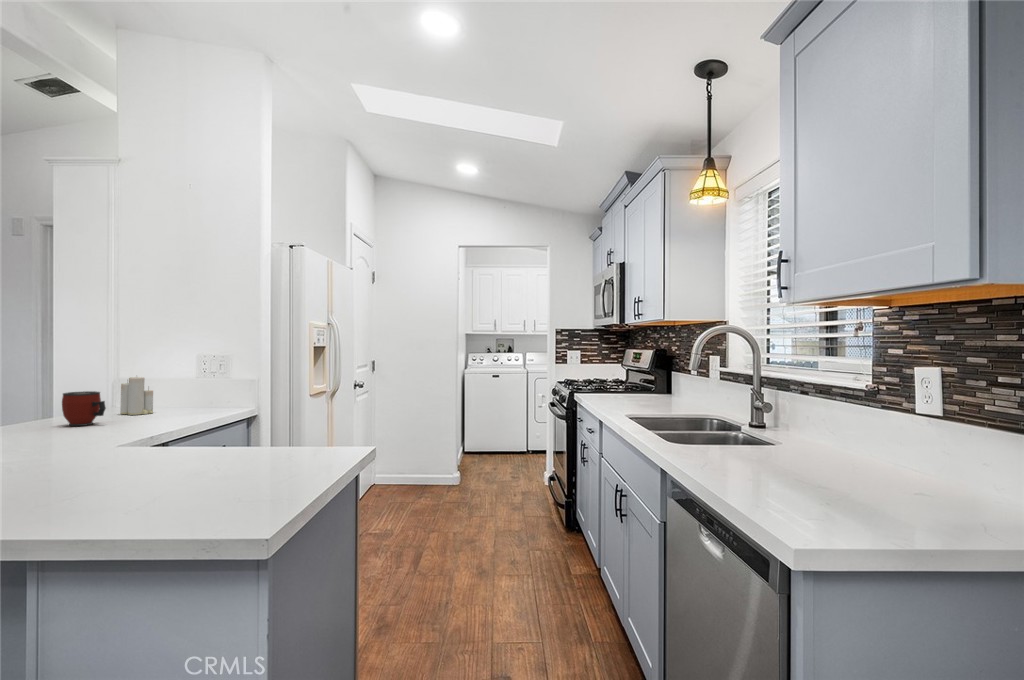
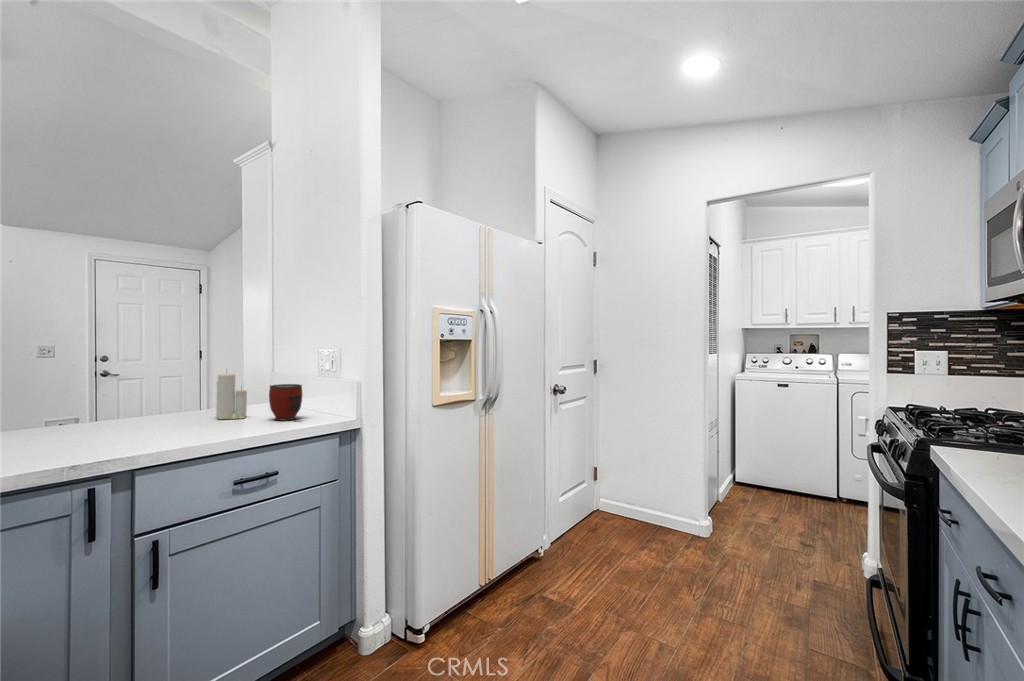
mug: present [62,391,106,426] -> present [269,384,302,421]

